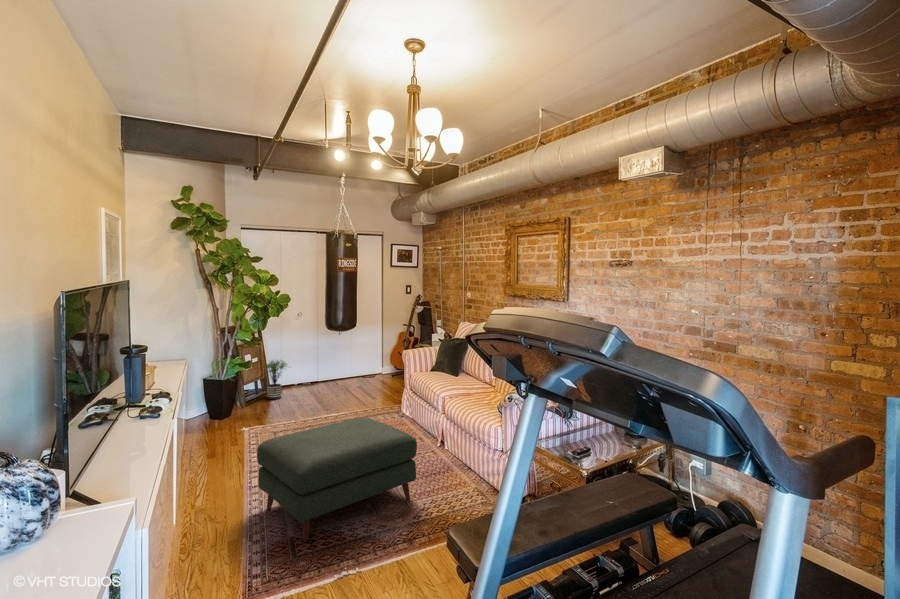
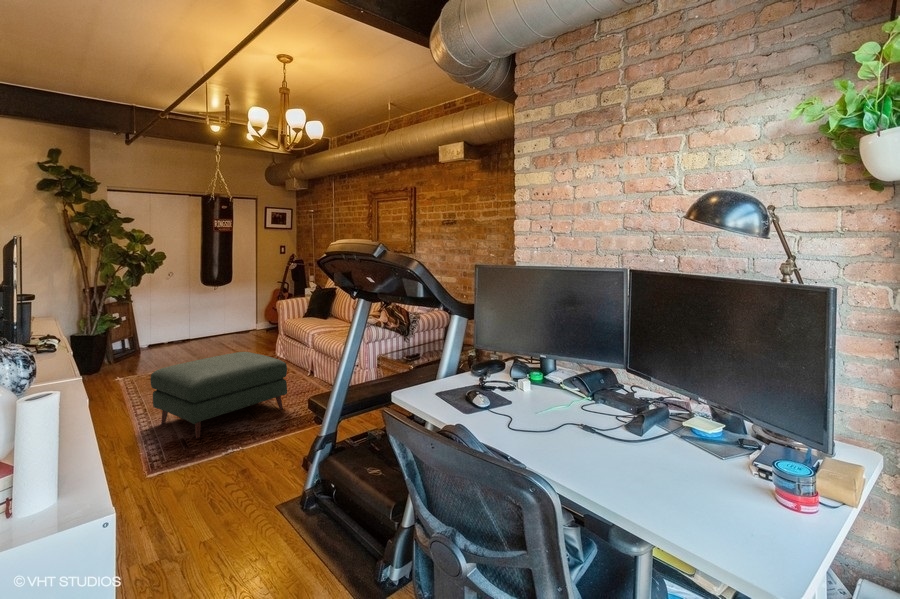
potted plant: present [263,360,287,400] -> none [137,313,170,351]

